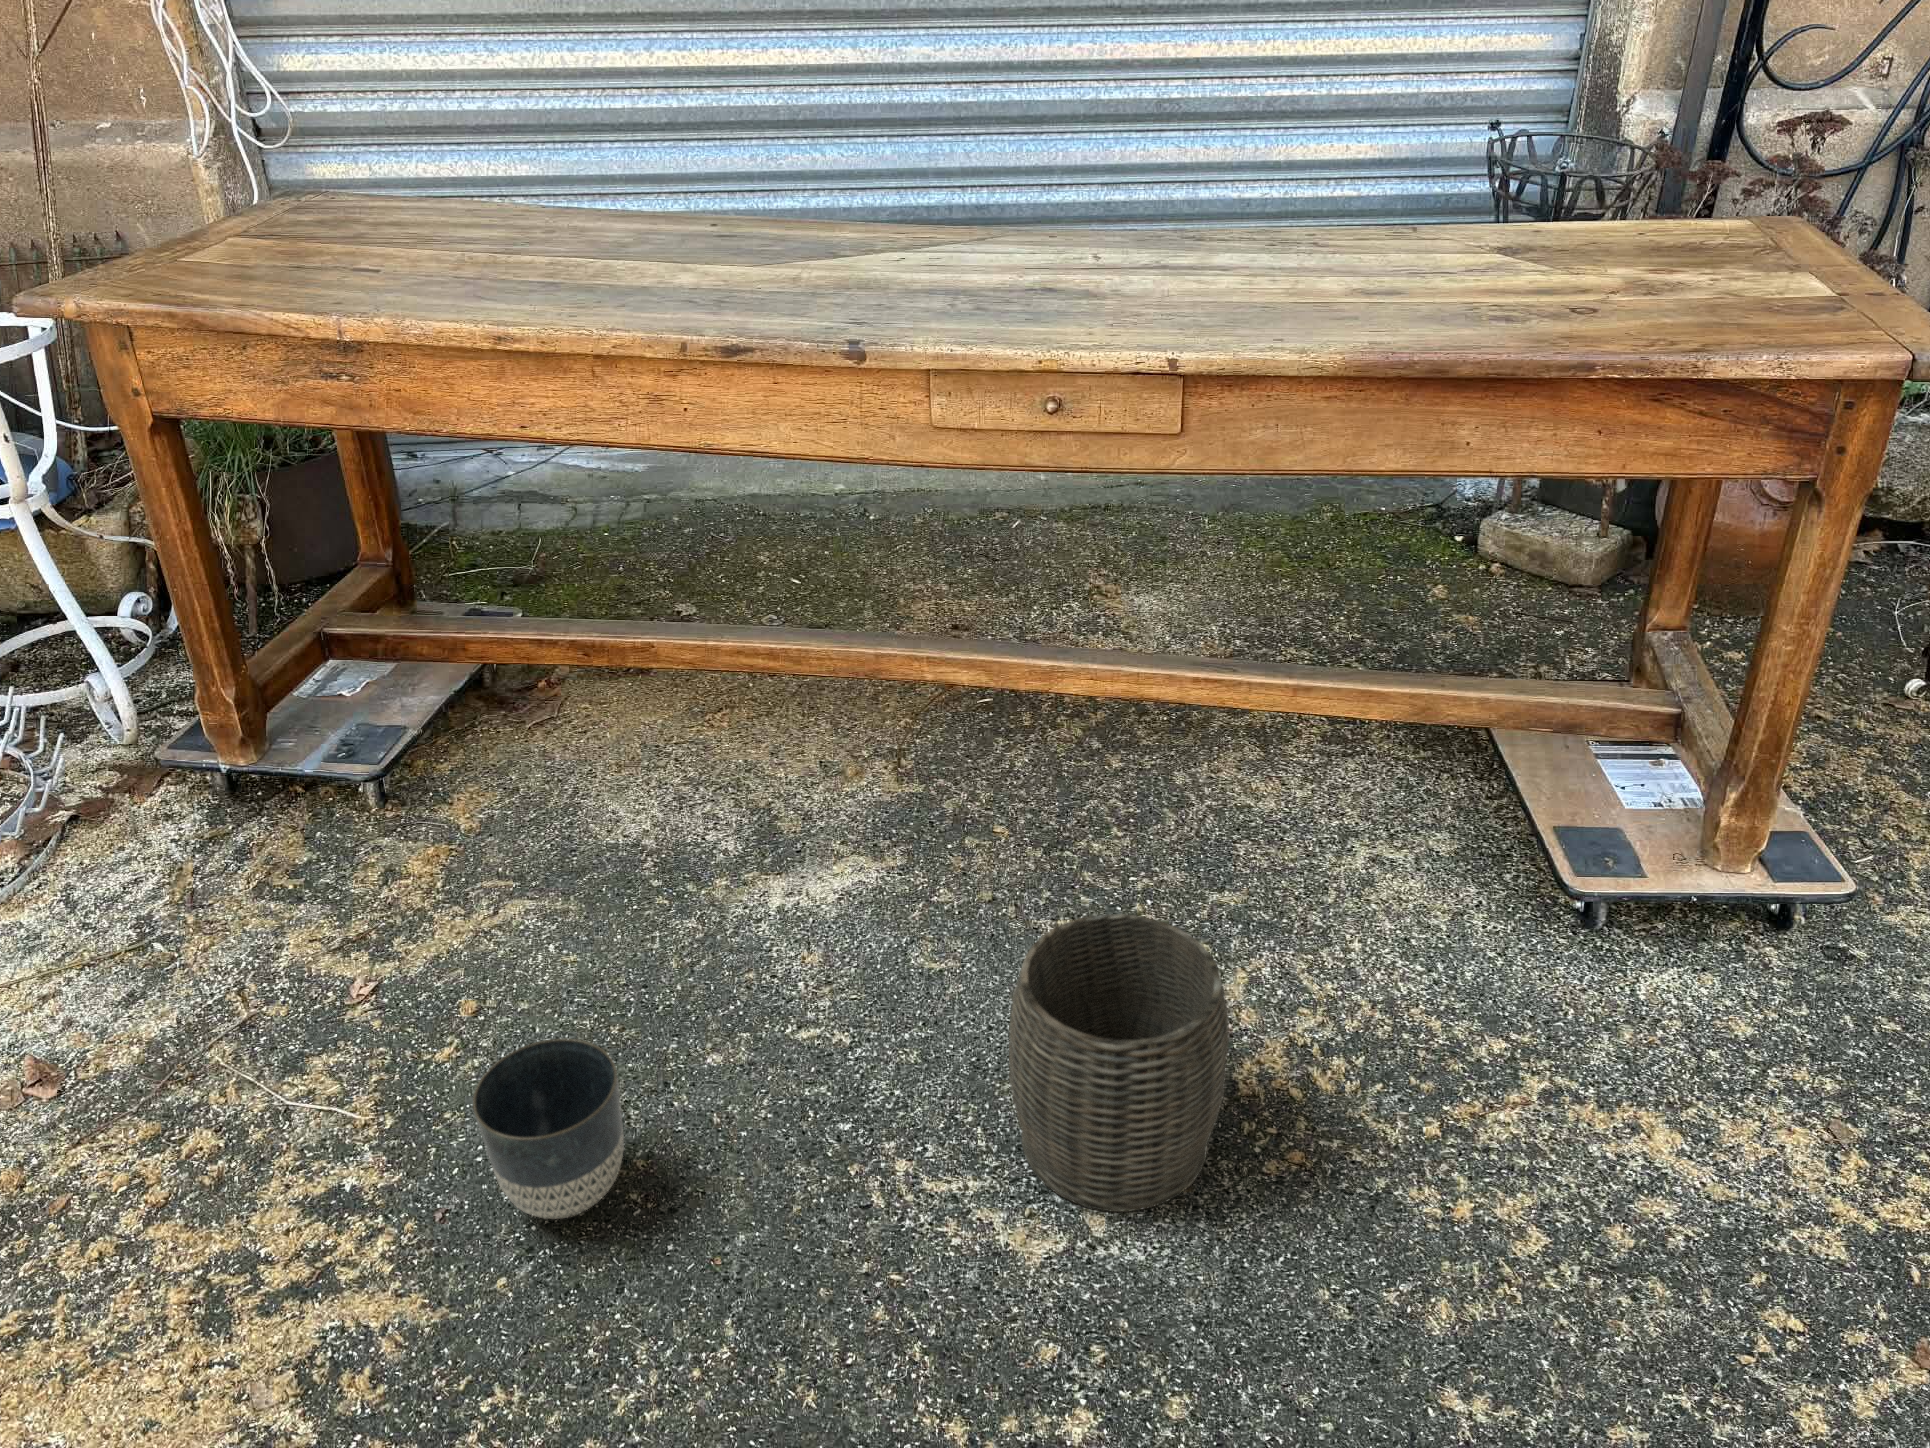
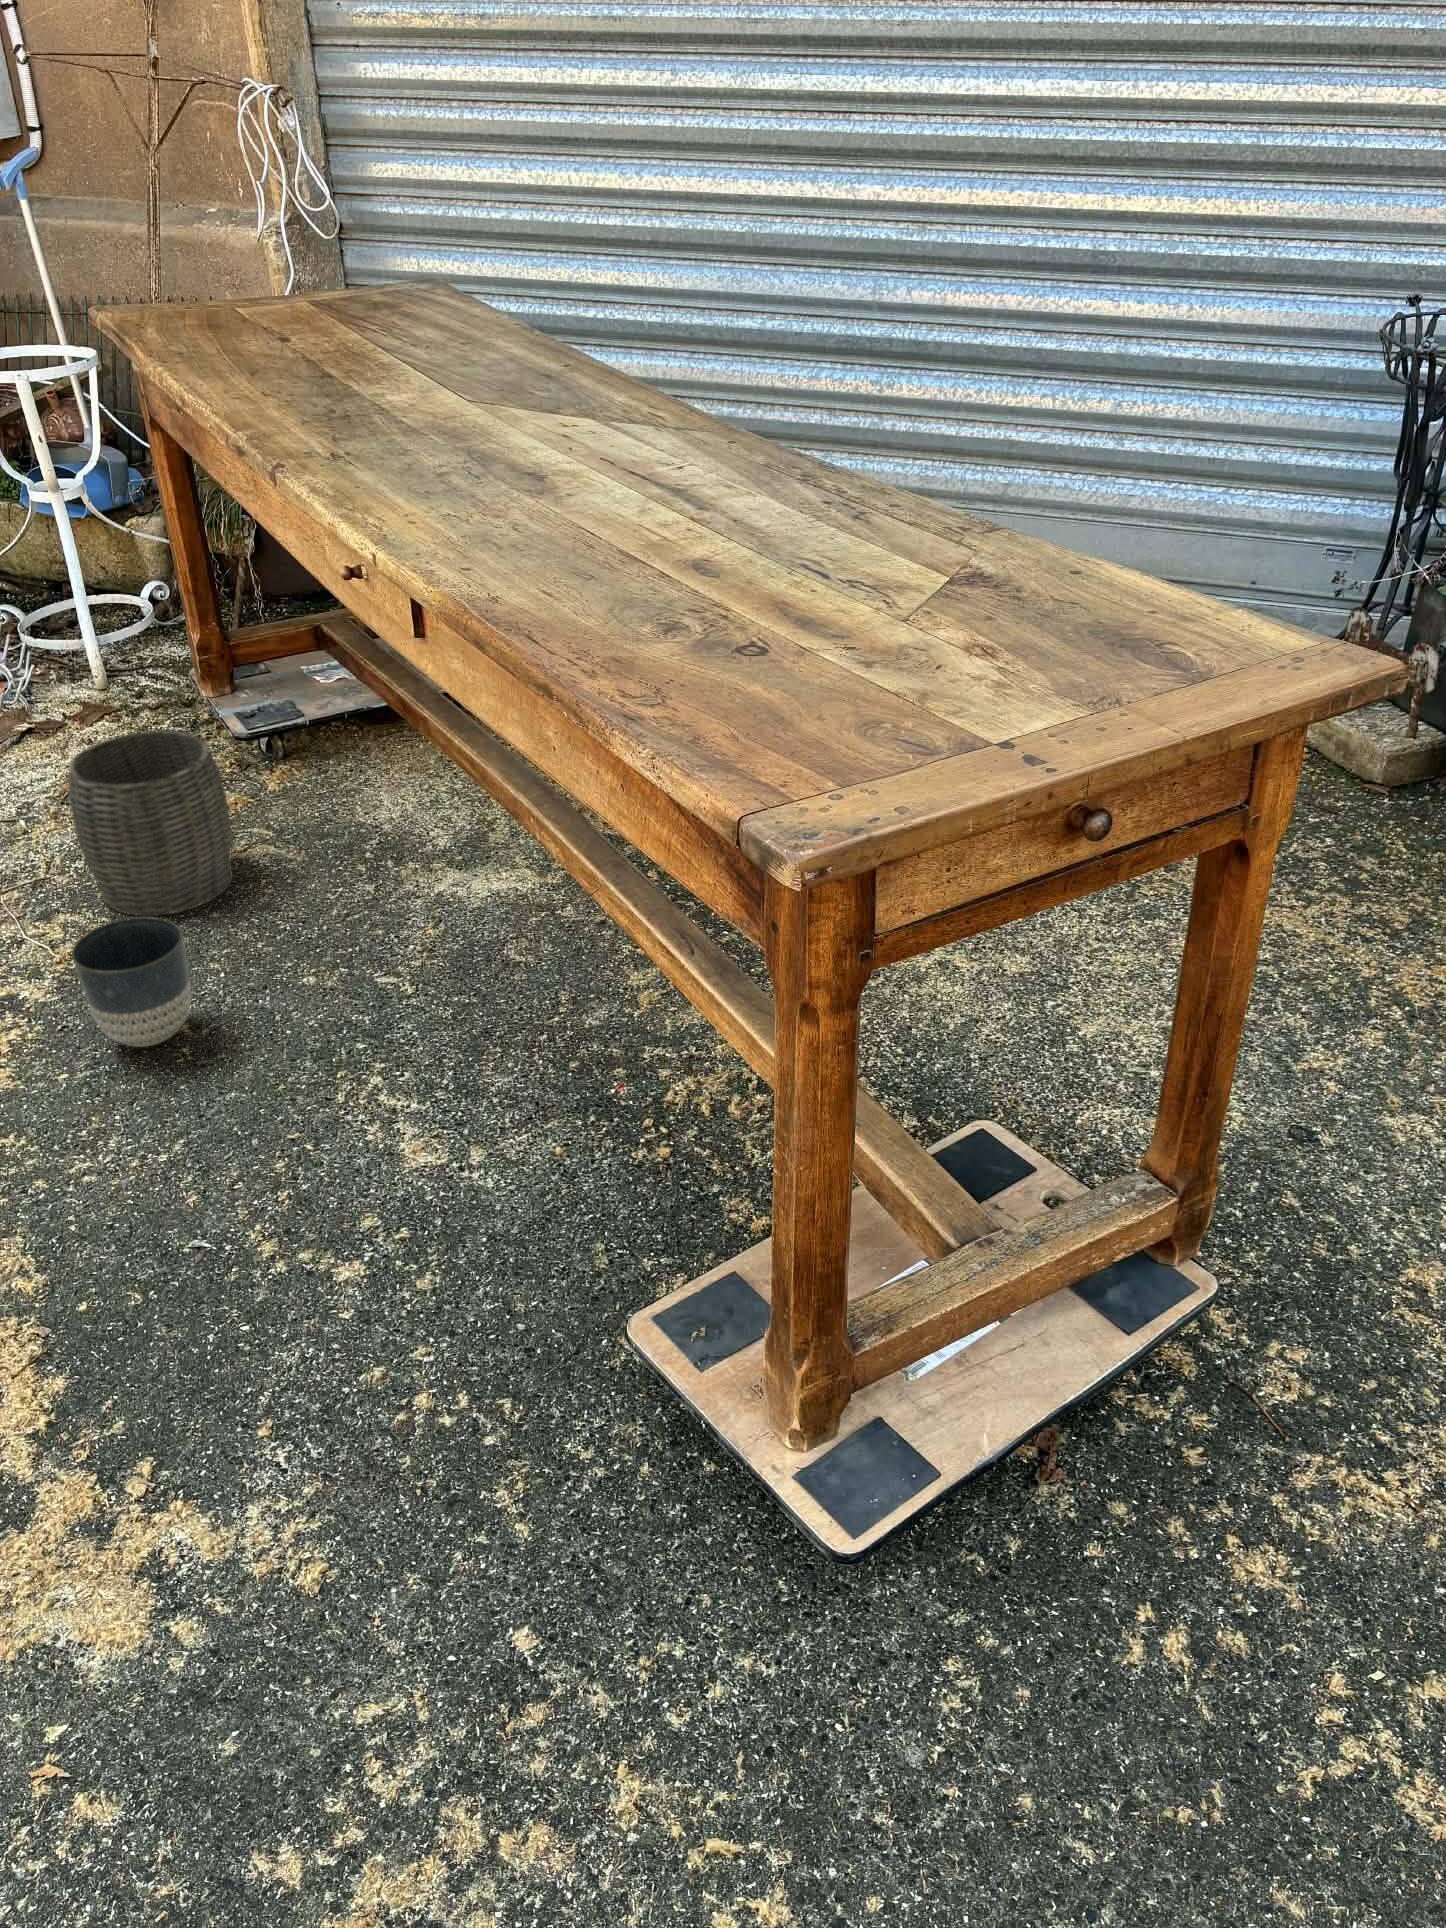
woven basket: present [1009,914,1229,1212] -> present [68,731,233,916]

